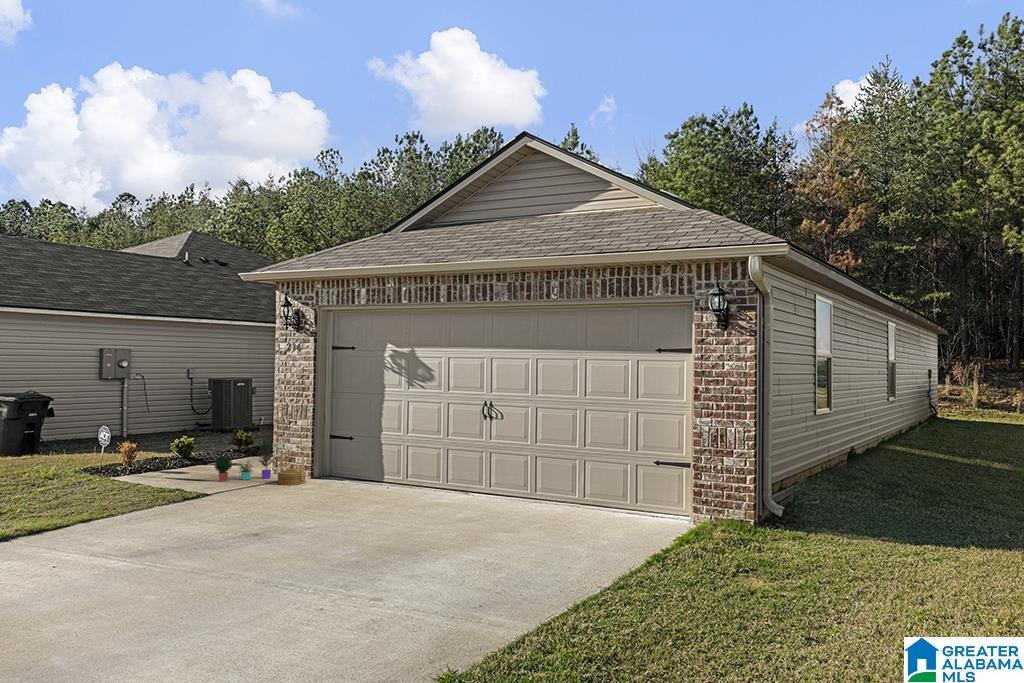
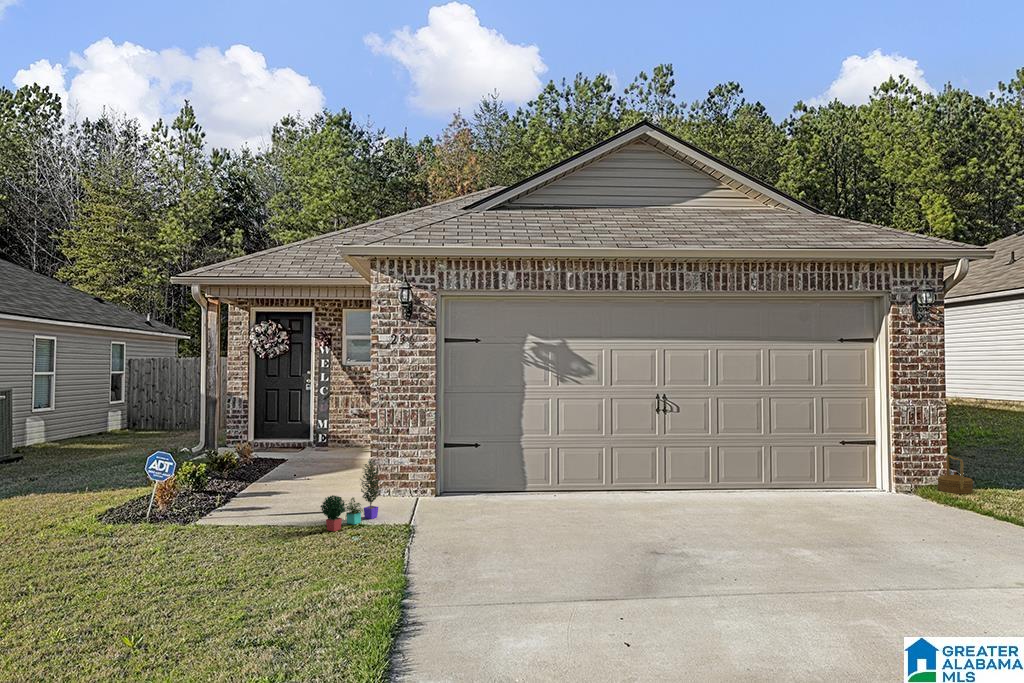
woven basket: present [277,452,306,485] -> present [937,455,973,493]

